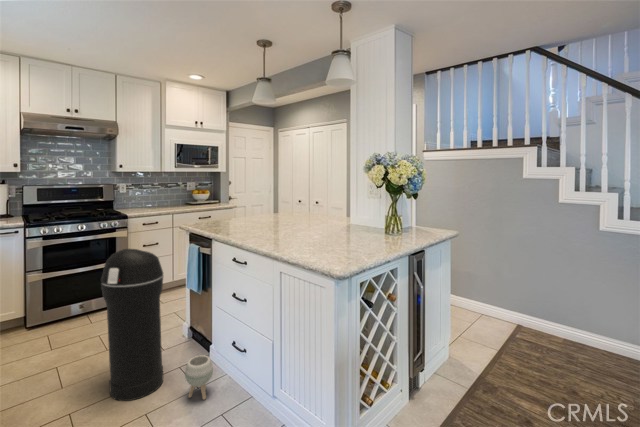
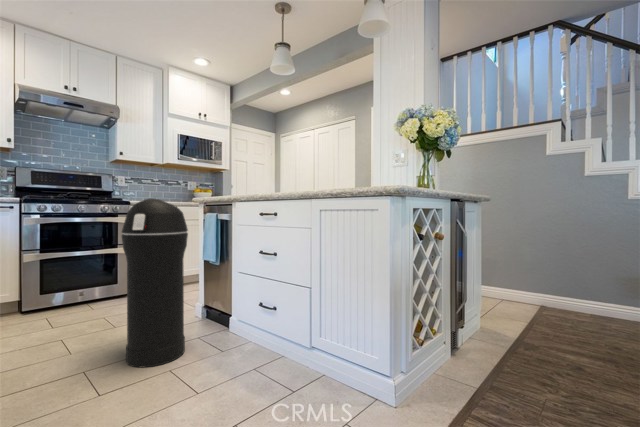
planter: present [185,355,213,400] -> none [214,316,244,363]

